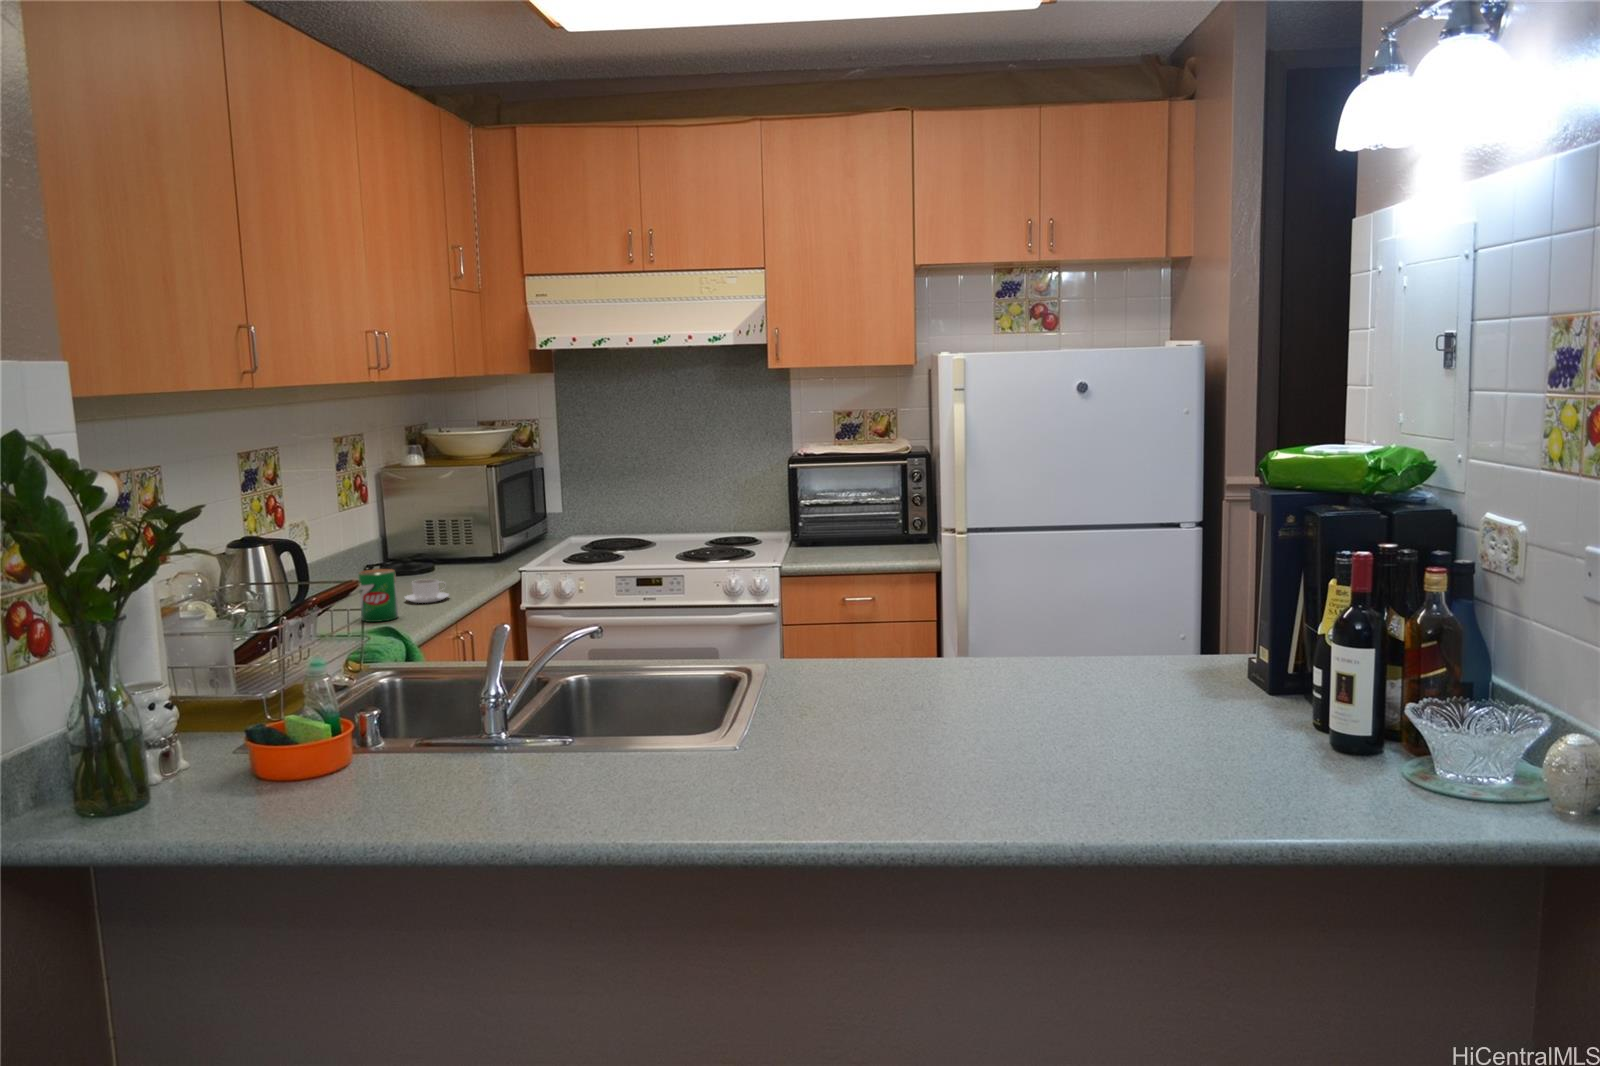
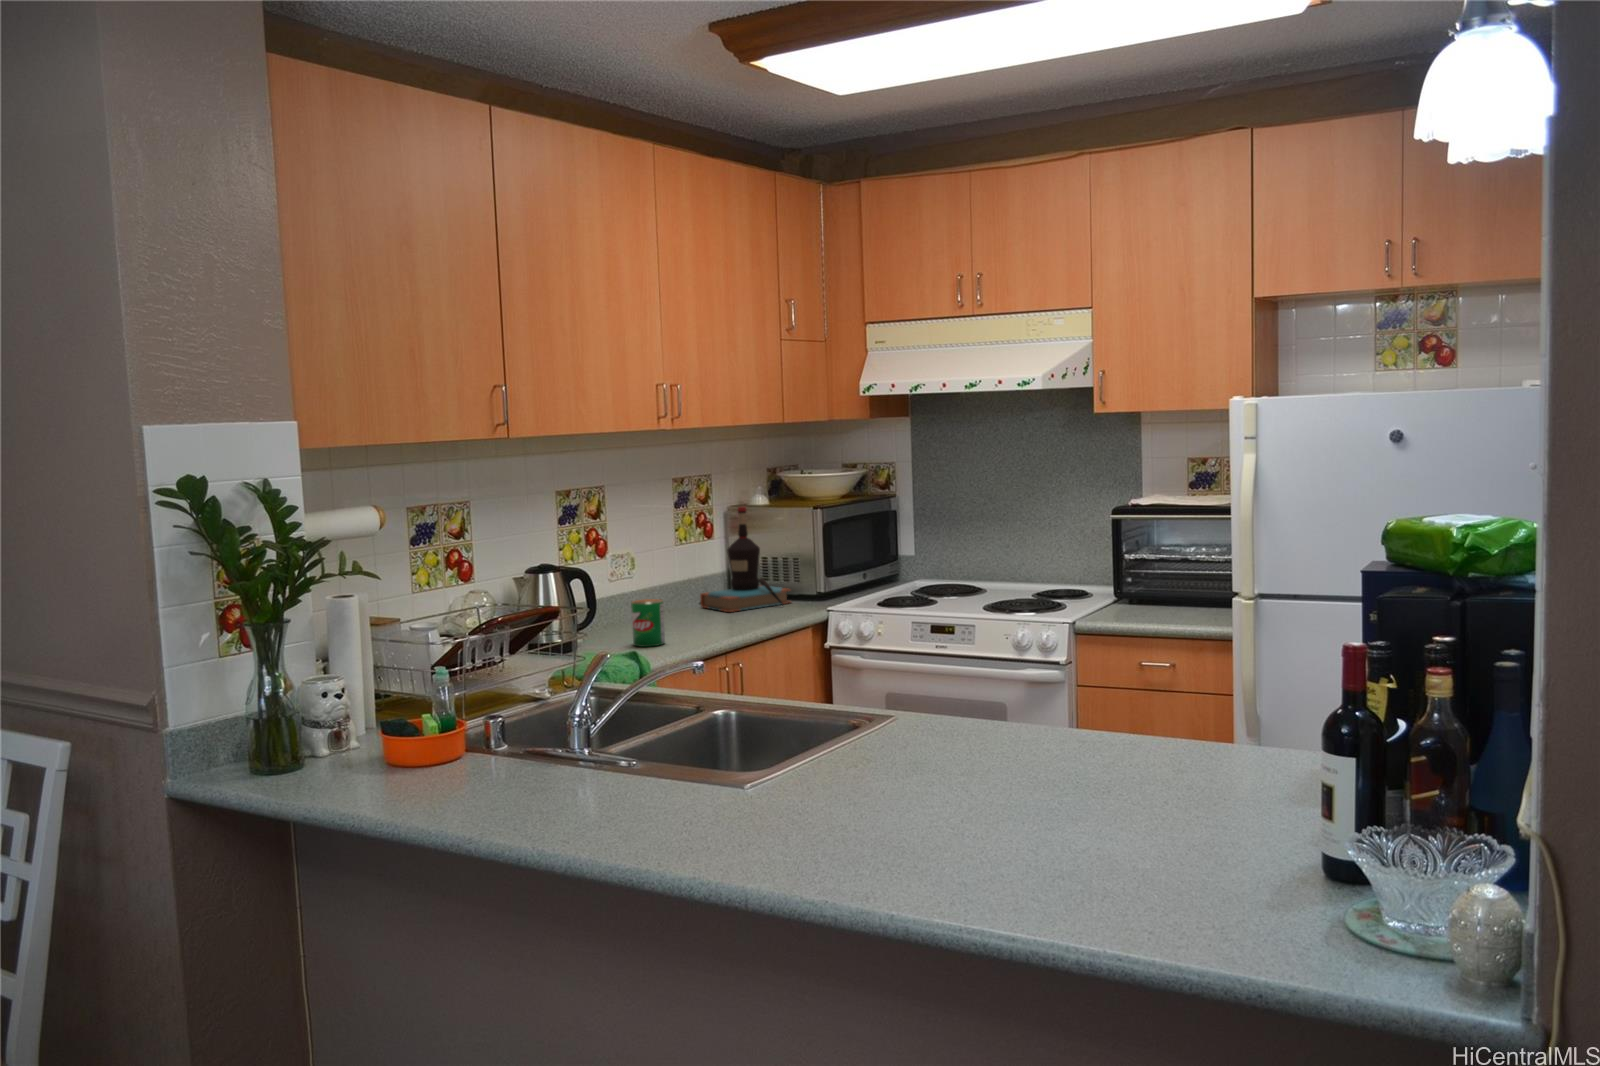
bottle: none [375,466,473,580] -> present [700,507,791,612]
coffee cup: present [405,579,449,603] -> none [688,611,729,633]

